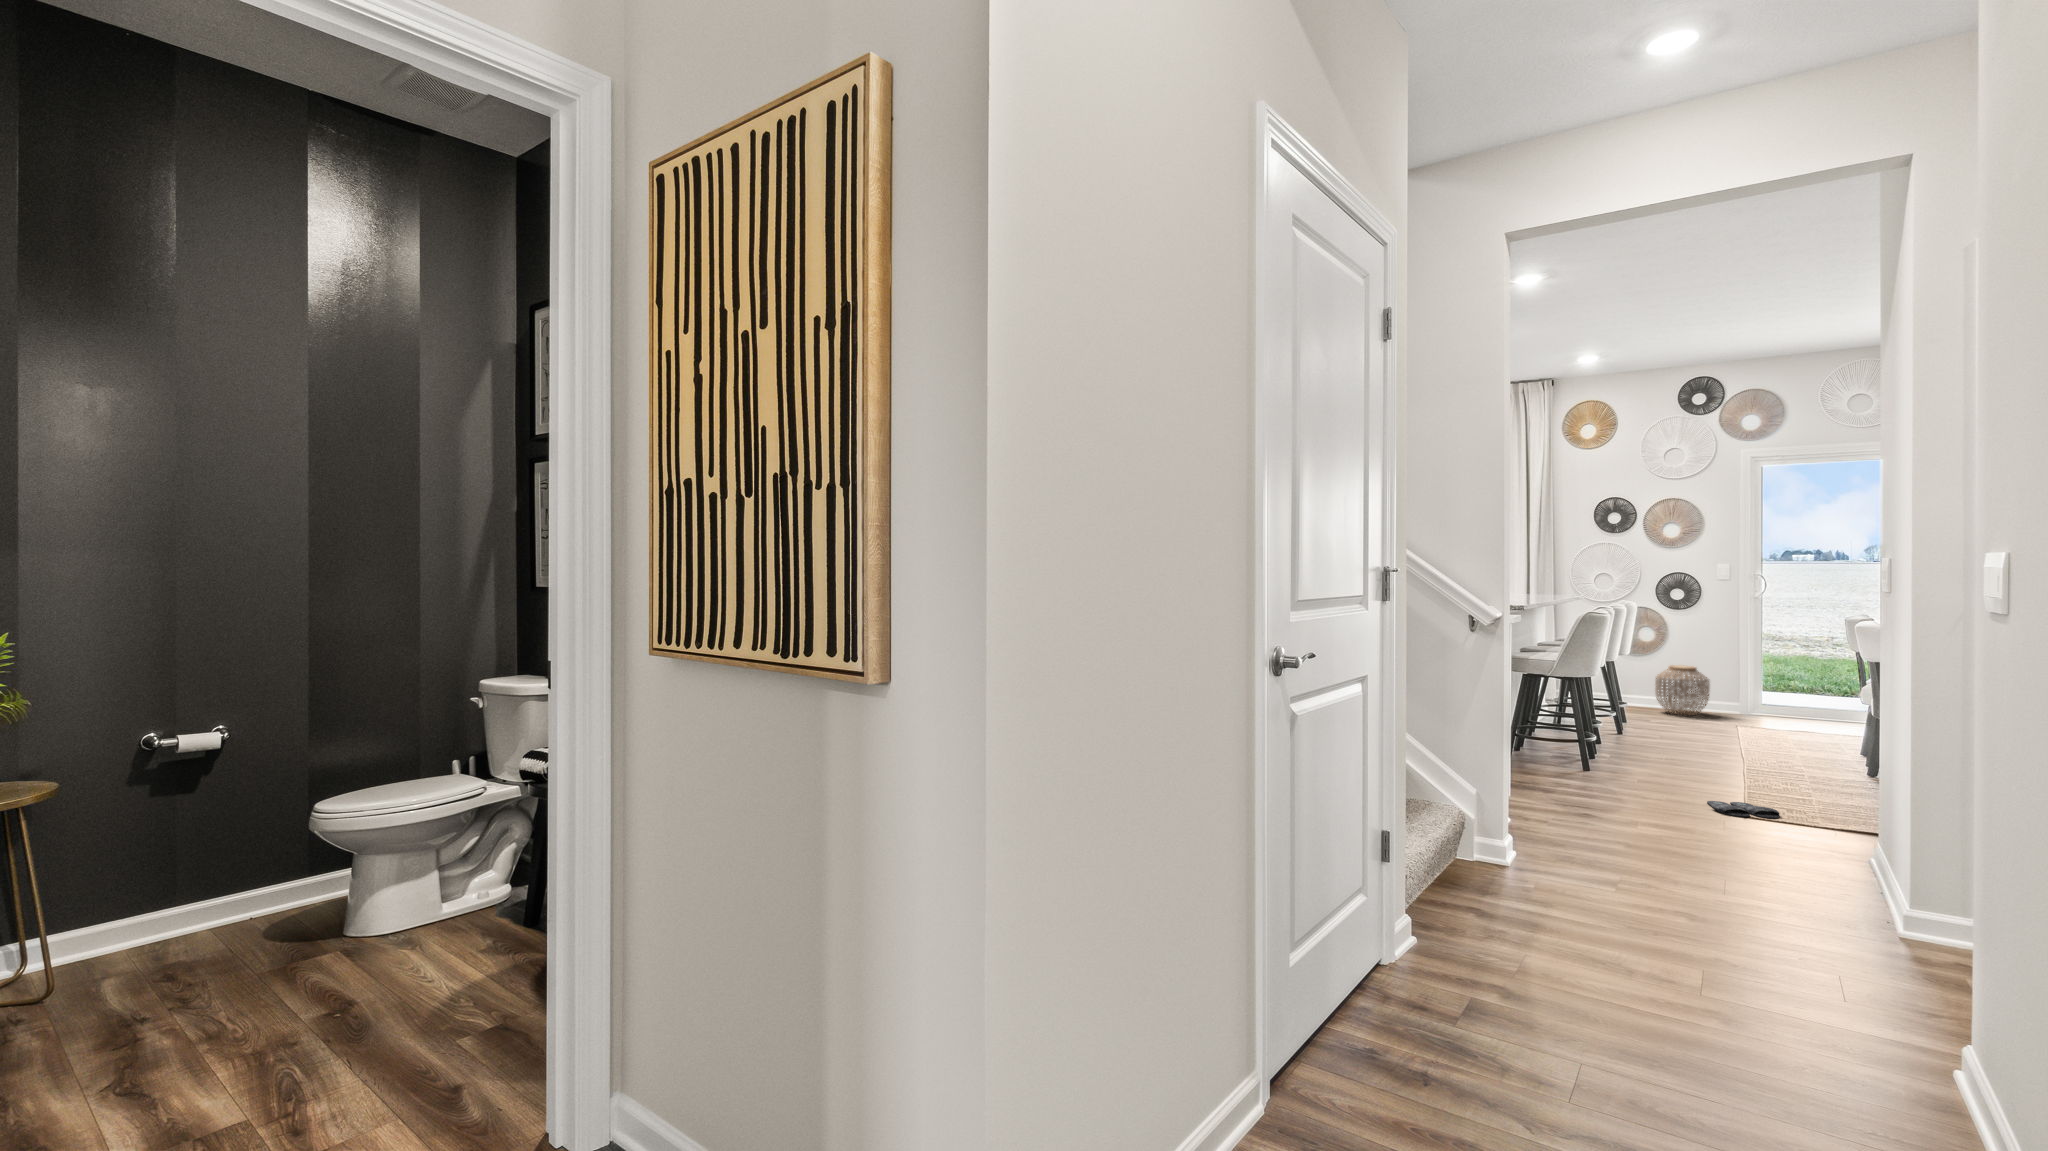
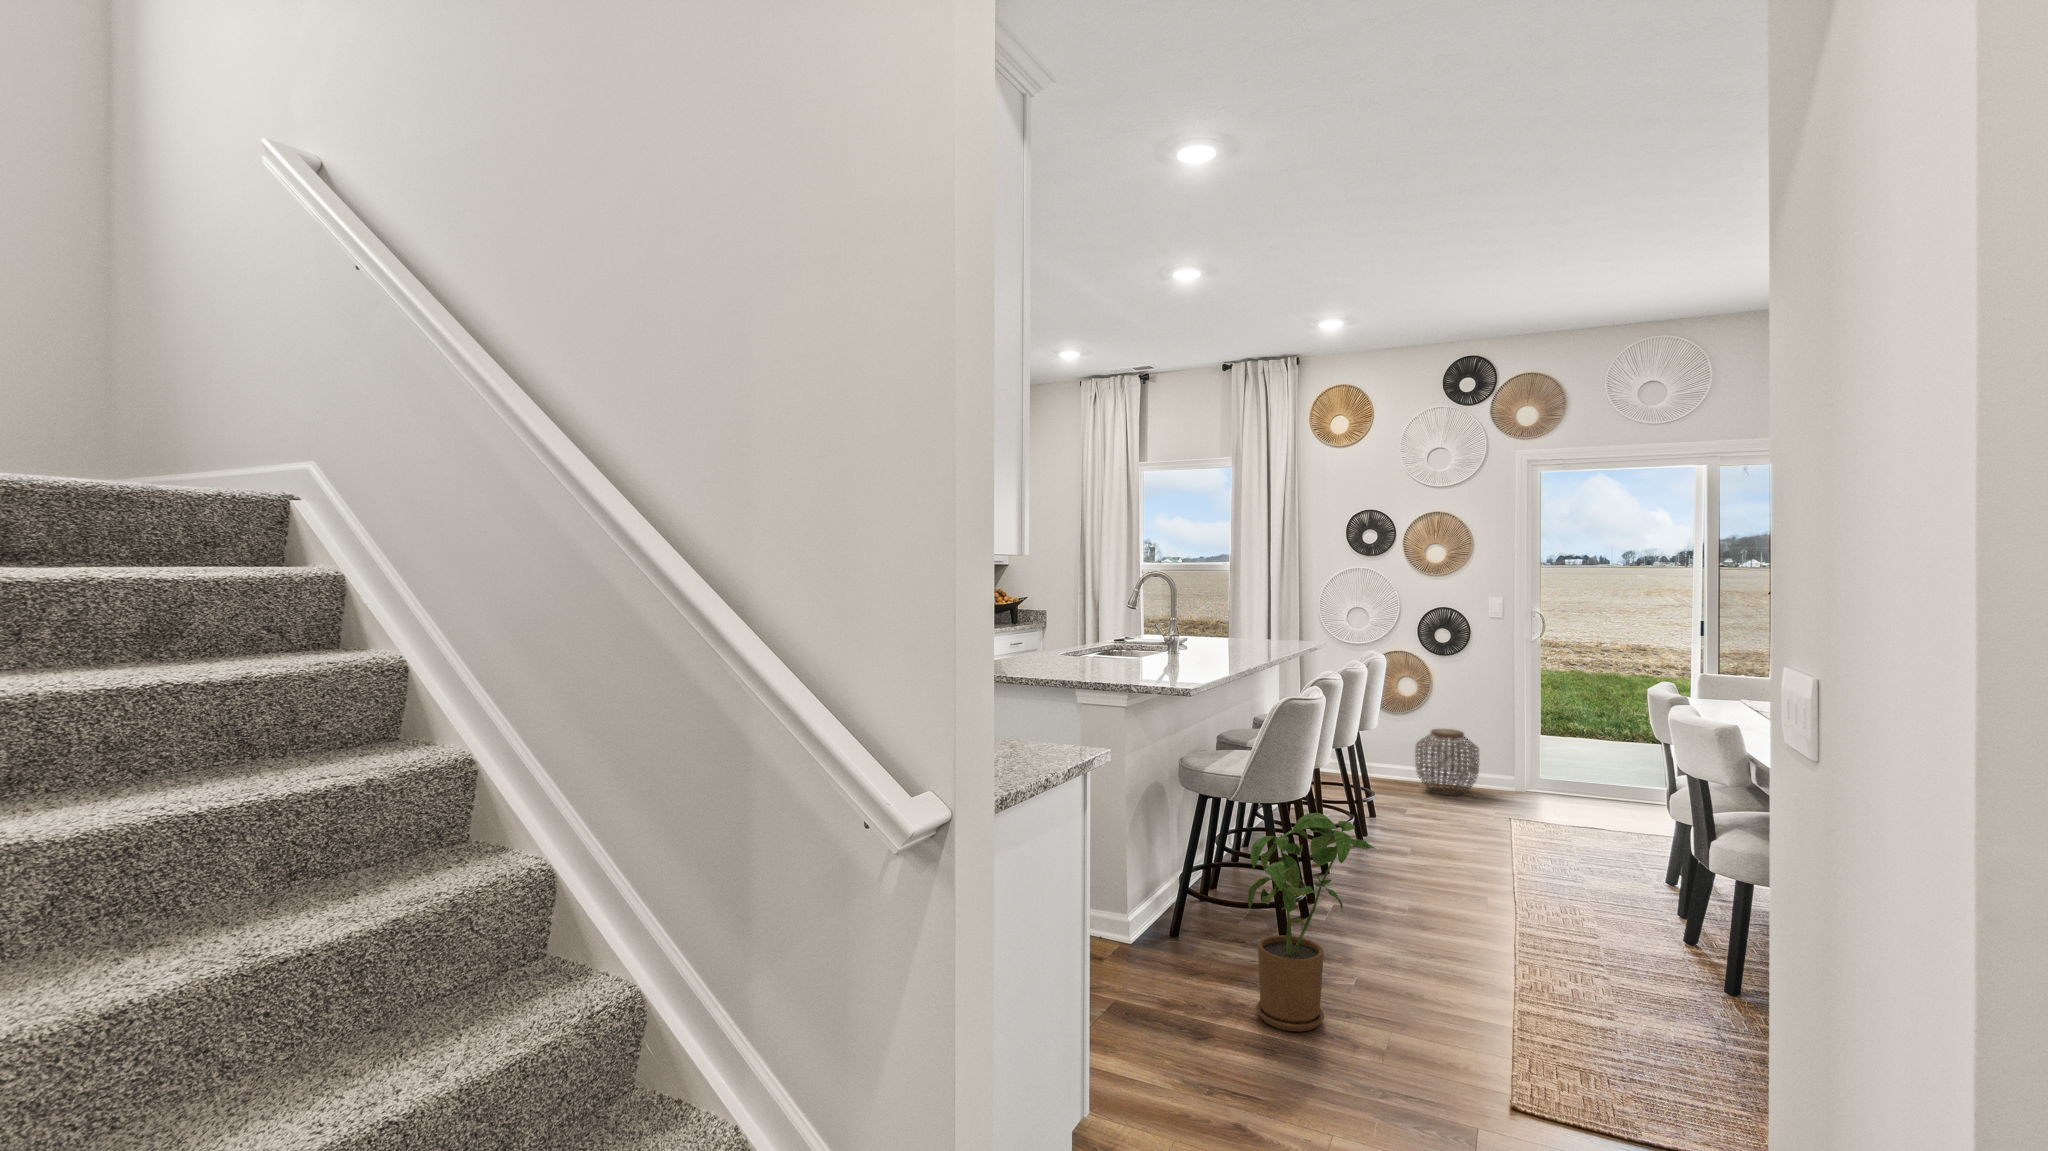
house plant: none [1574,669,1657,793] -> present [1247,813,1375,1031]
slippers: present [1707,801,1780,819] -> none [1454,1050,1571,1113]

